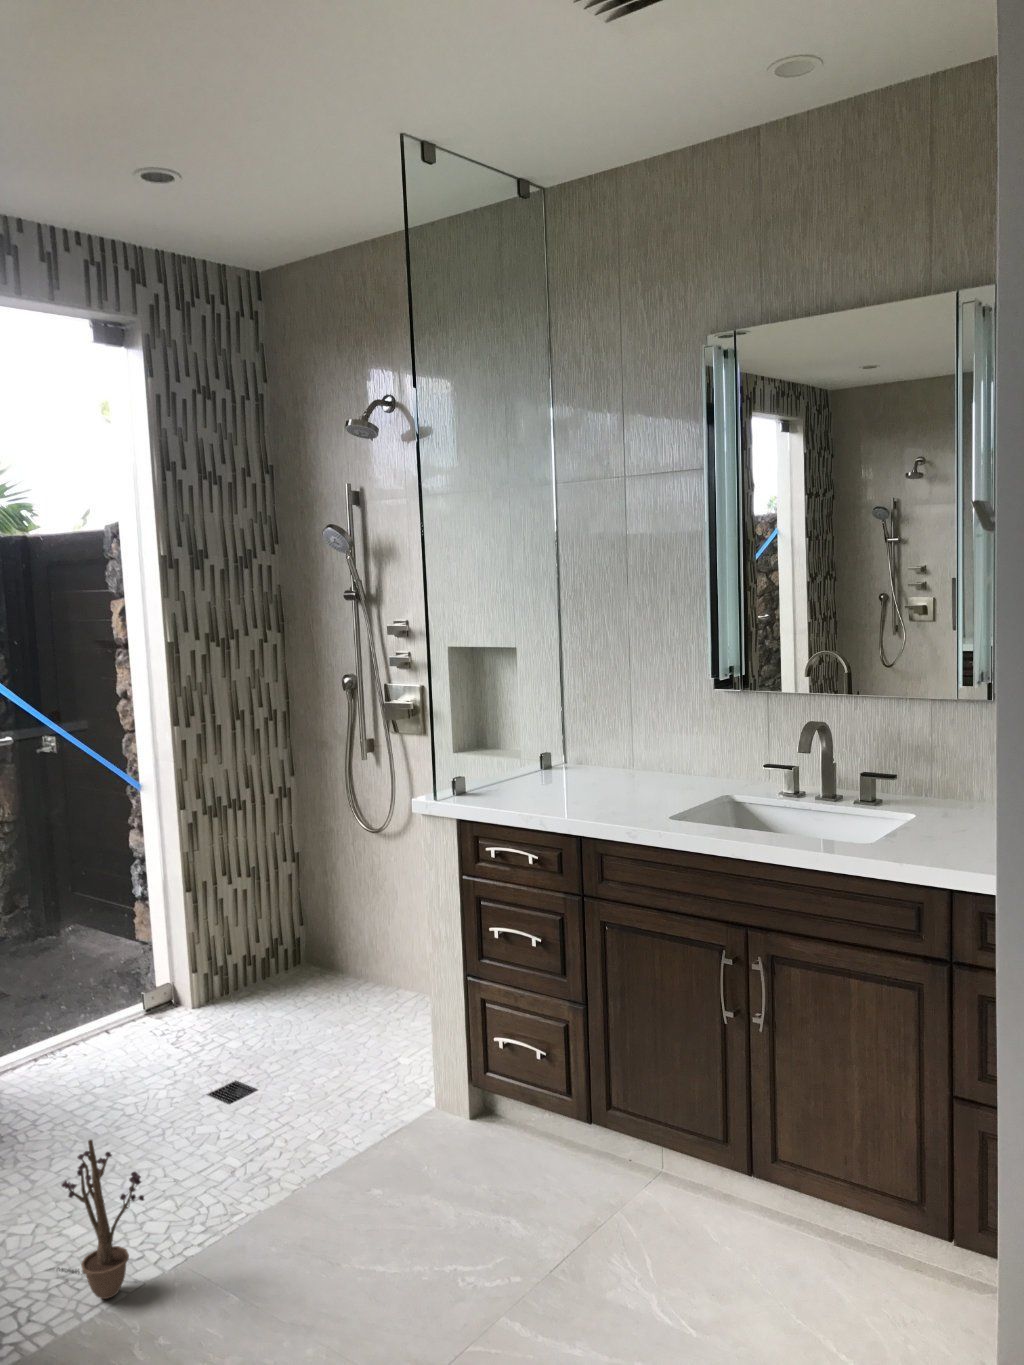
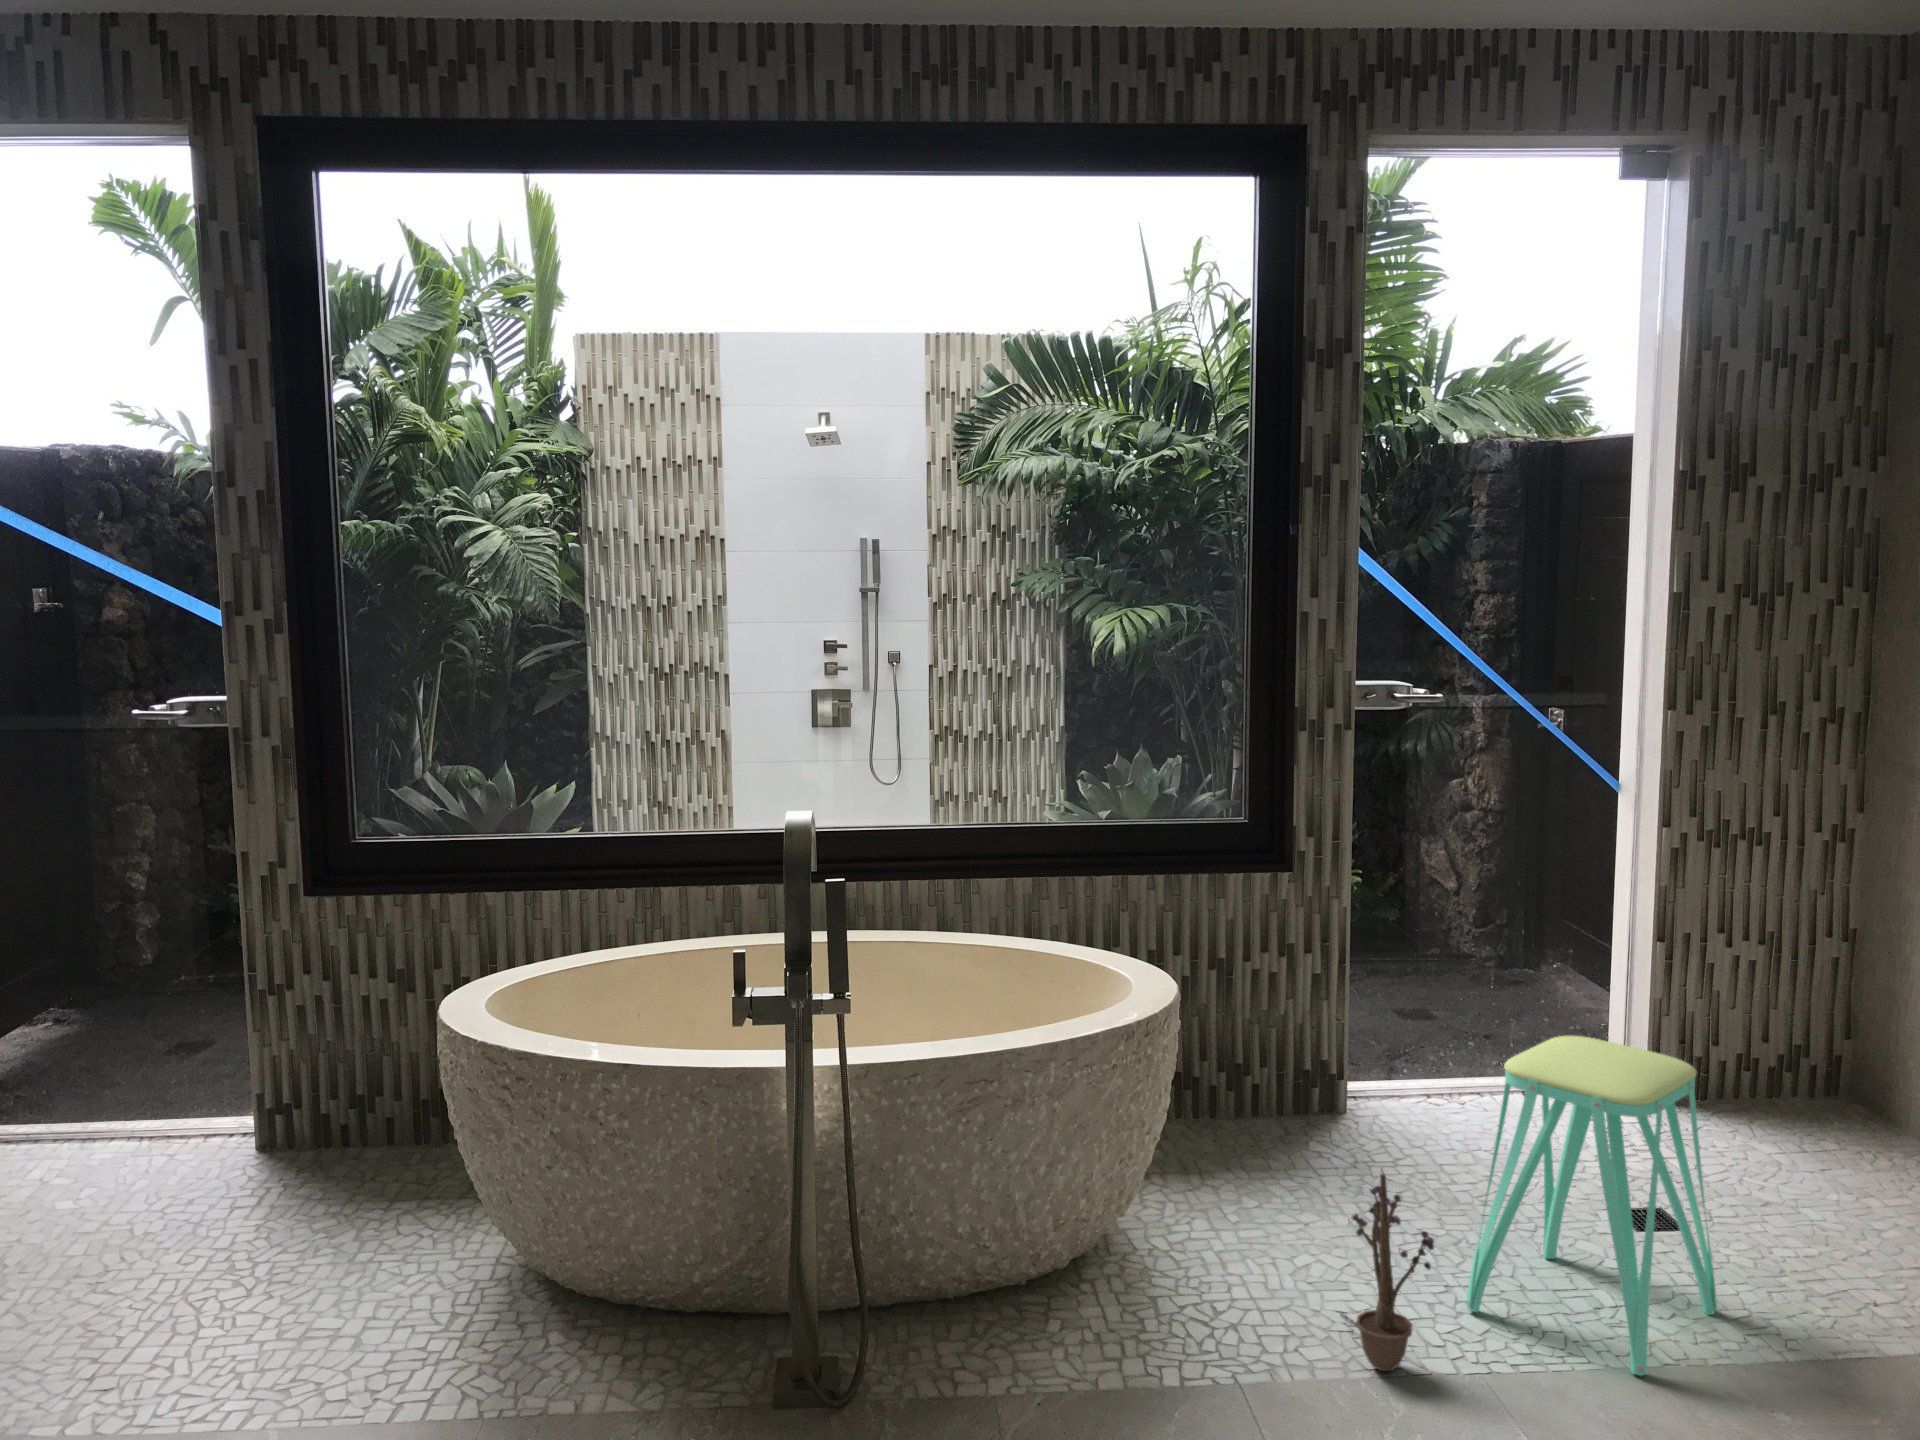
stool: none [146,976,305,1217] -> present [1466,1036,1717,1376]

